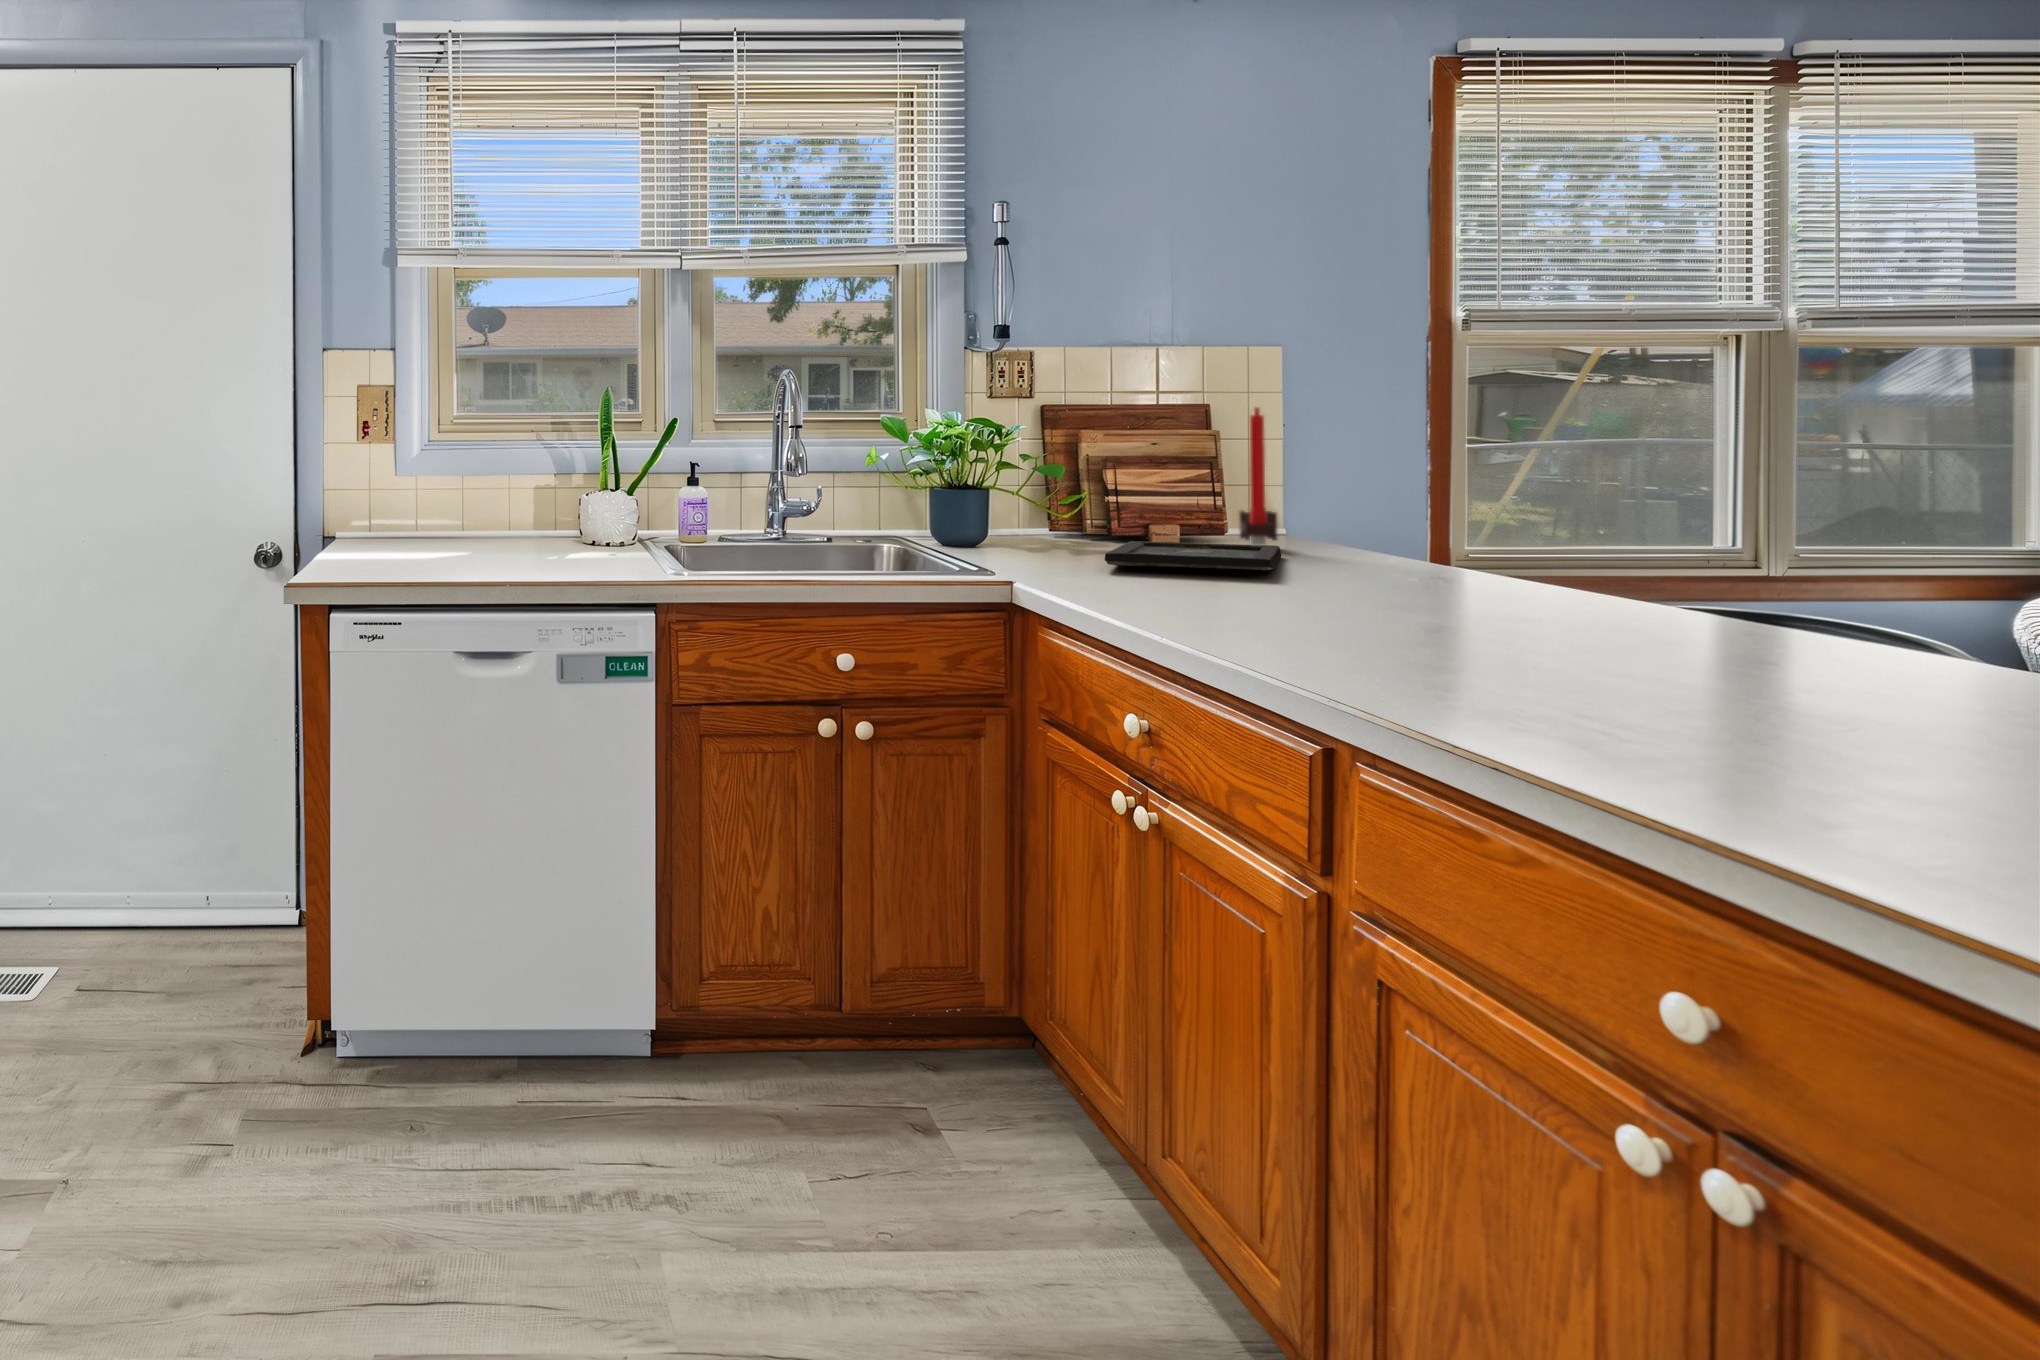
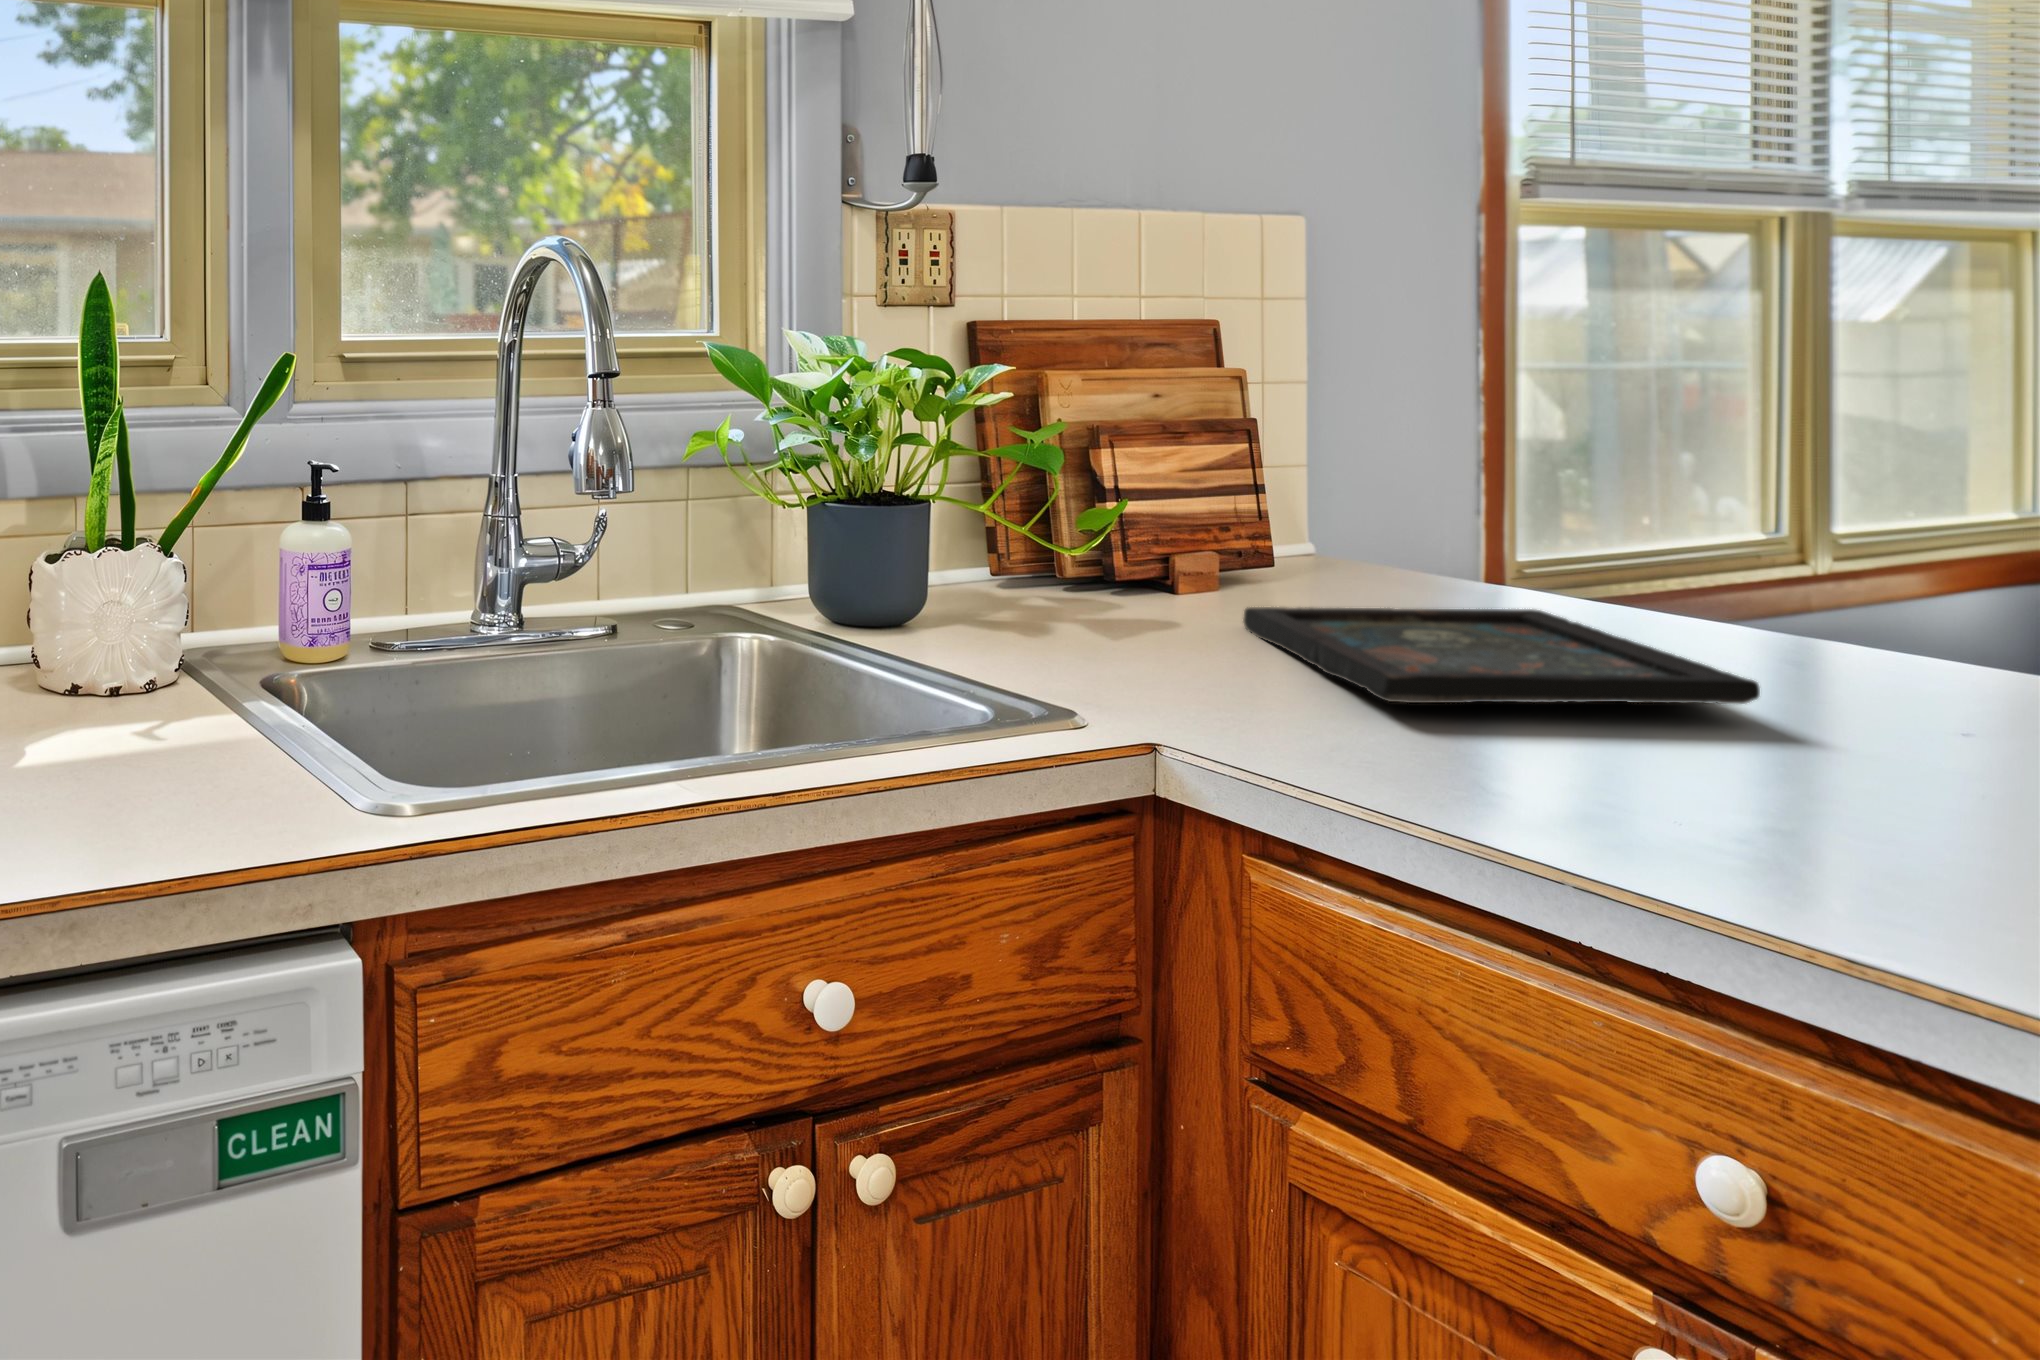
candle: present [1239,407,1278,545] -> none [1391,327,1481,604]

